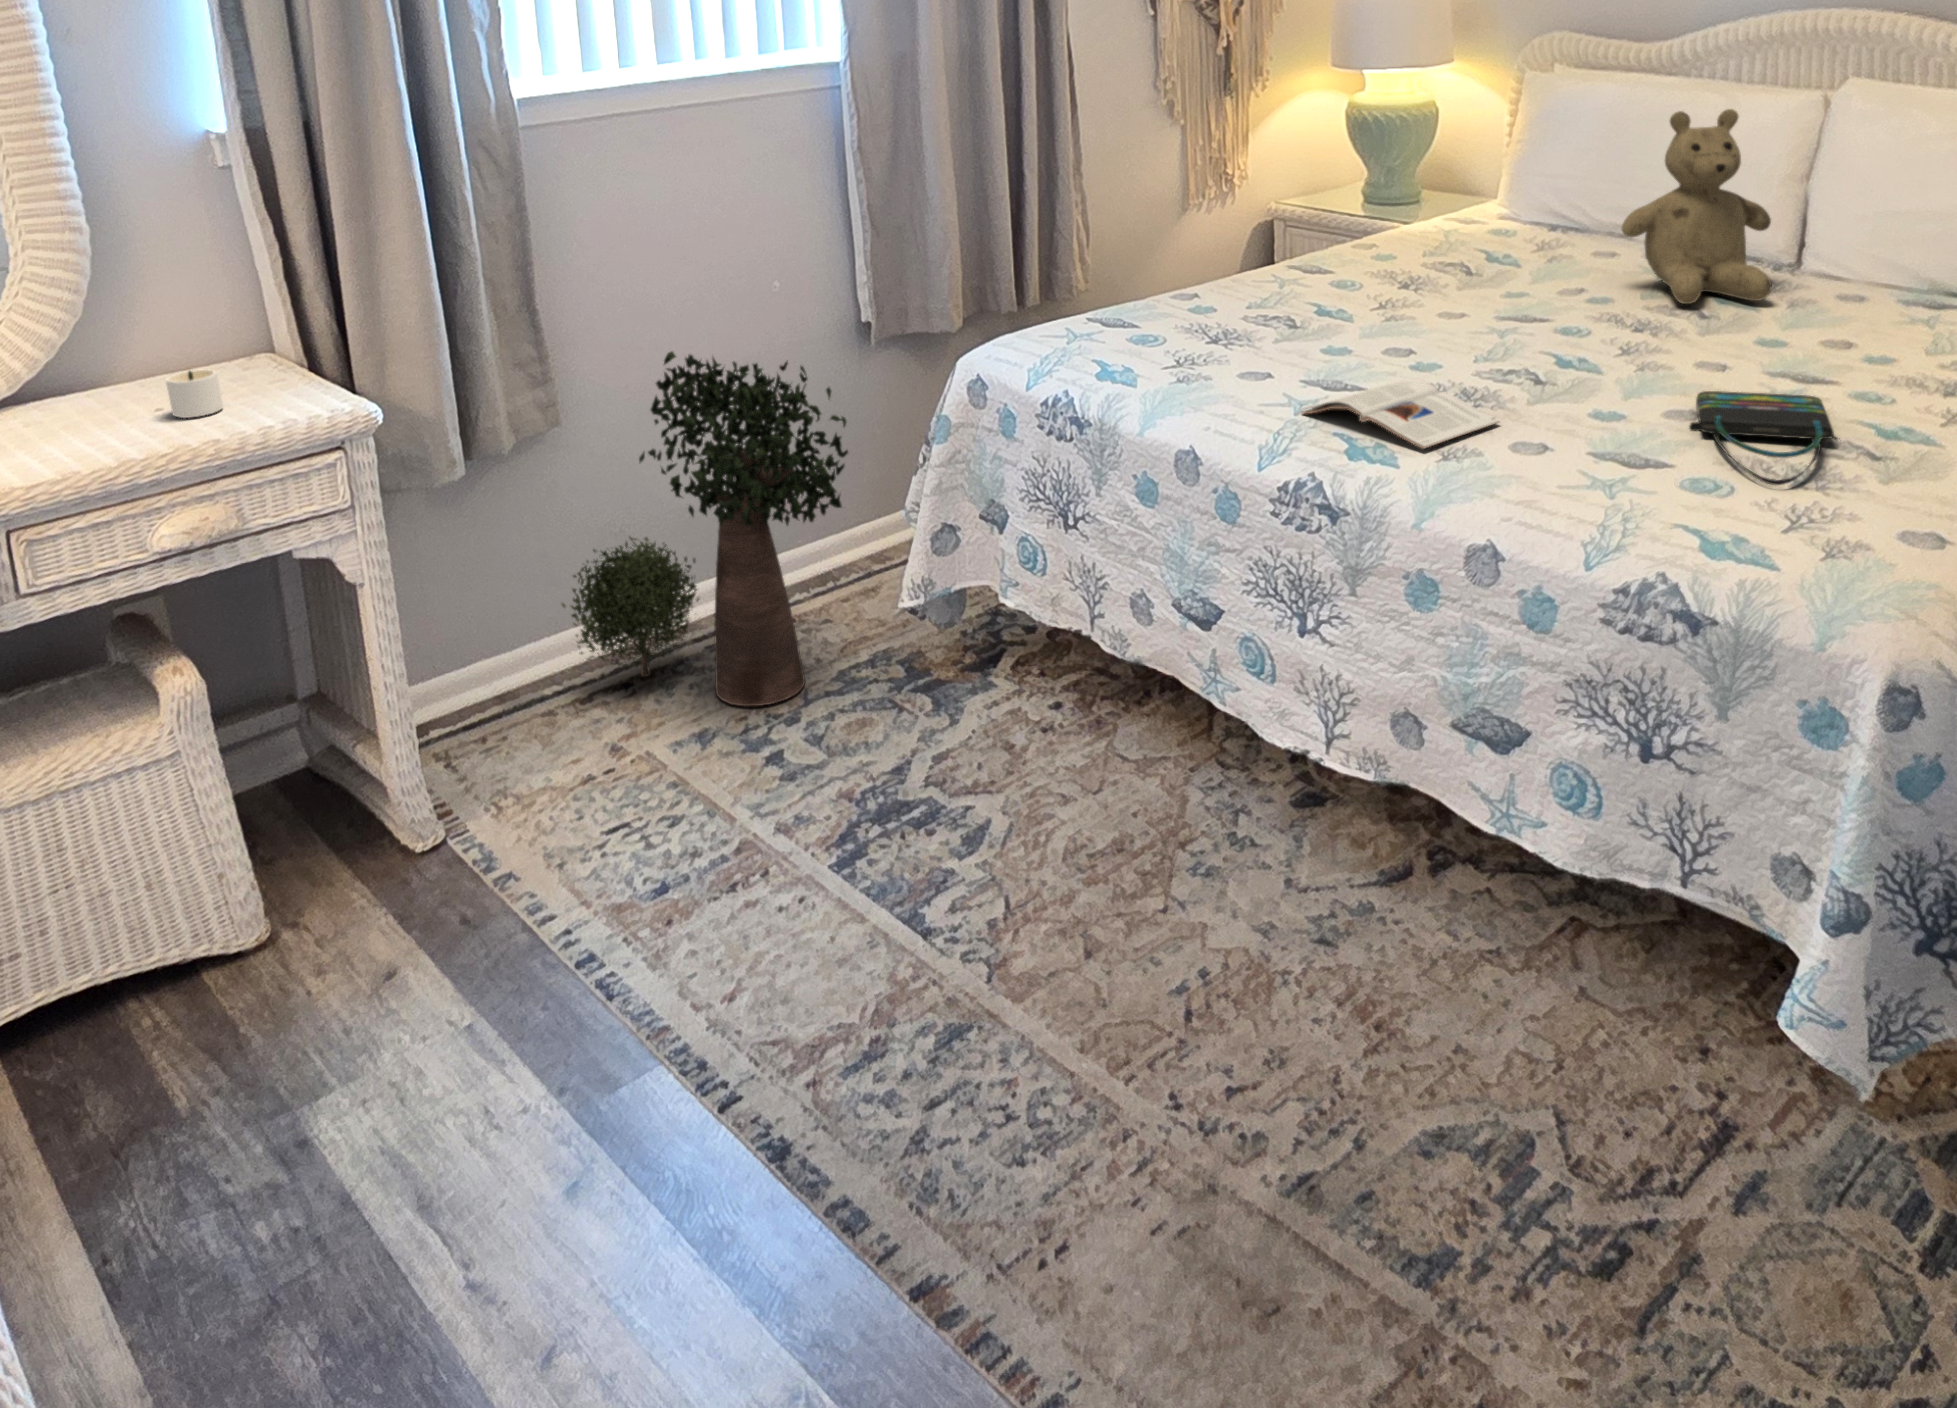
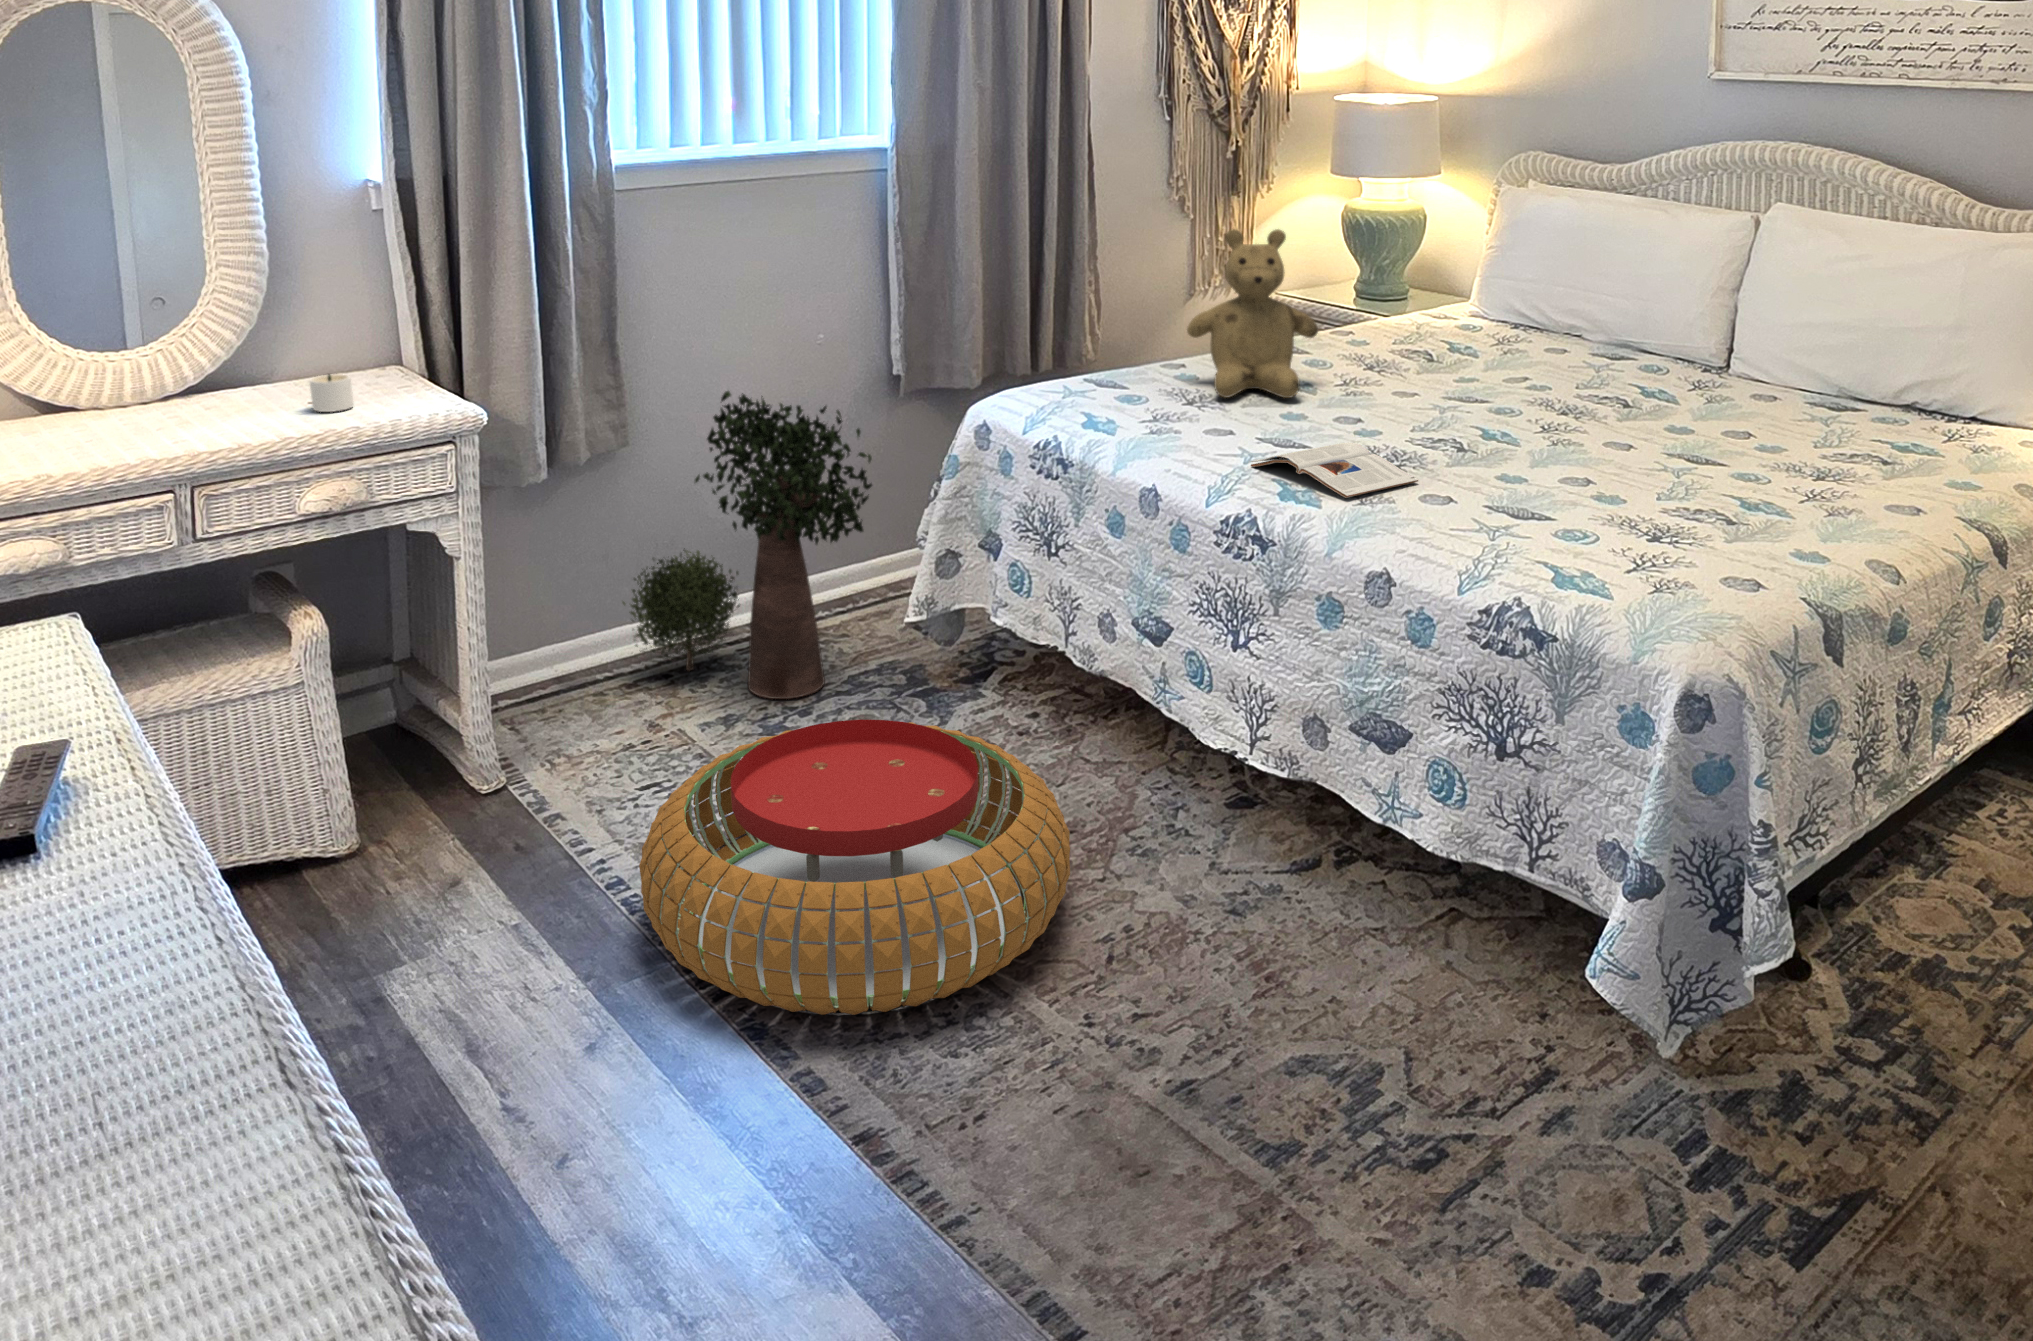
teddy bear: present [1622,109,1772,304] -> present [1187,229,1318,398]
tote bag: present [1689,391,1840,485] -> none [1577,465,1706,541]
pouf: none [618,741,1133,1123] -> present [639,720,1070,1015]

